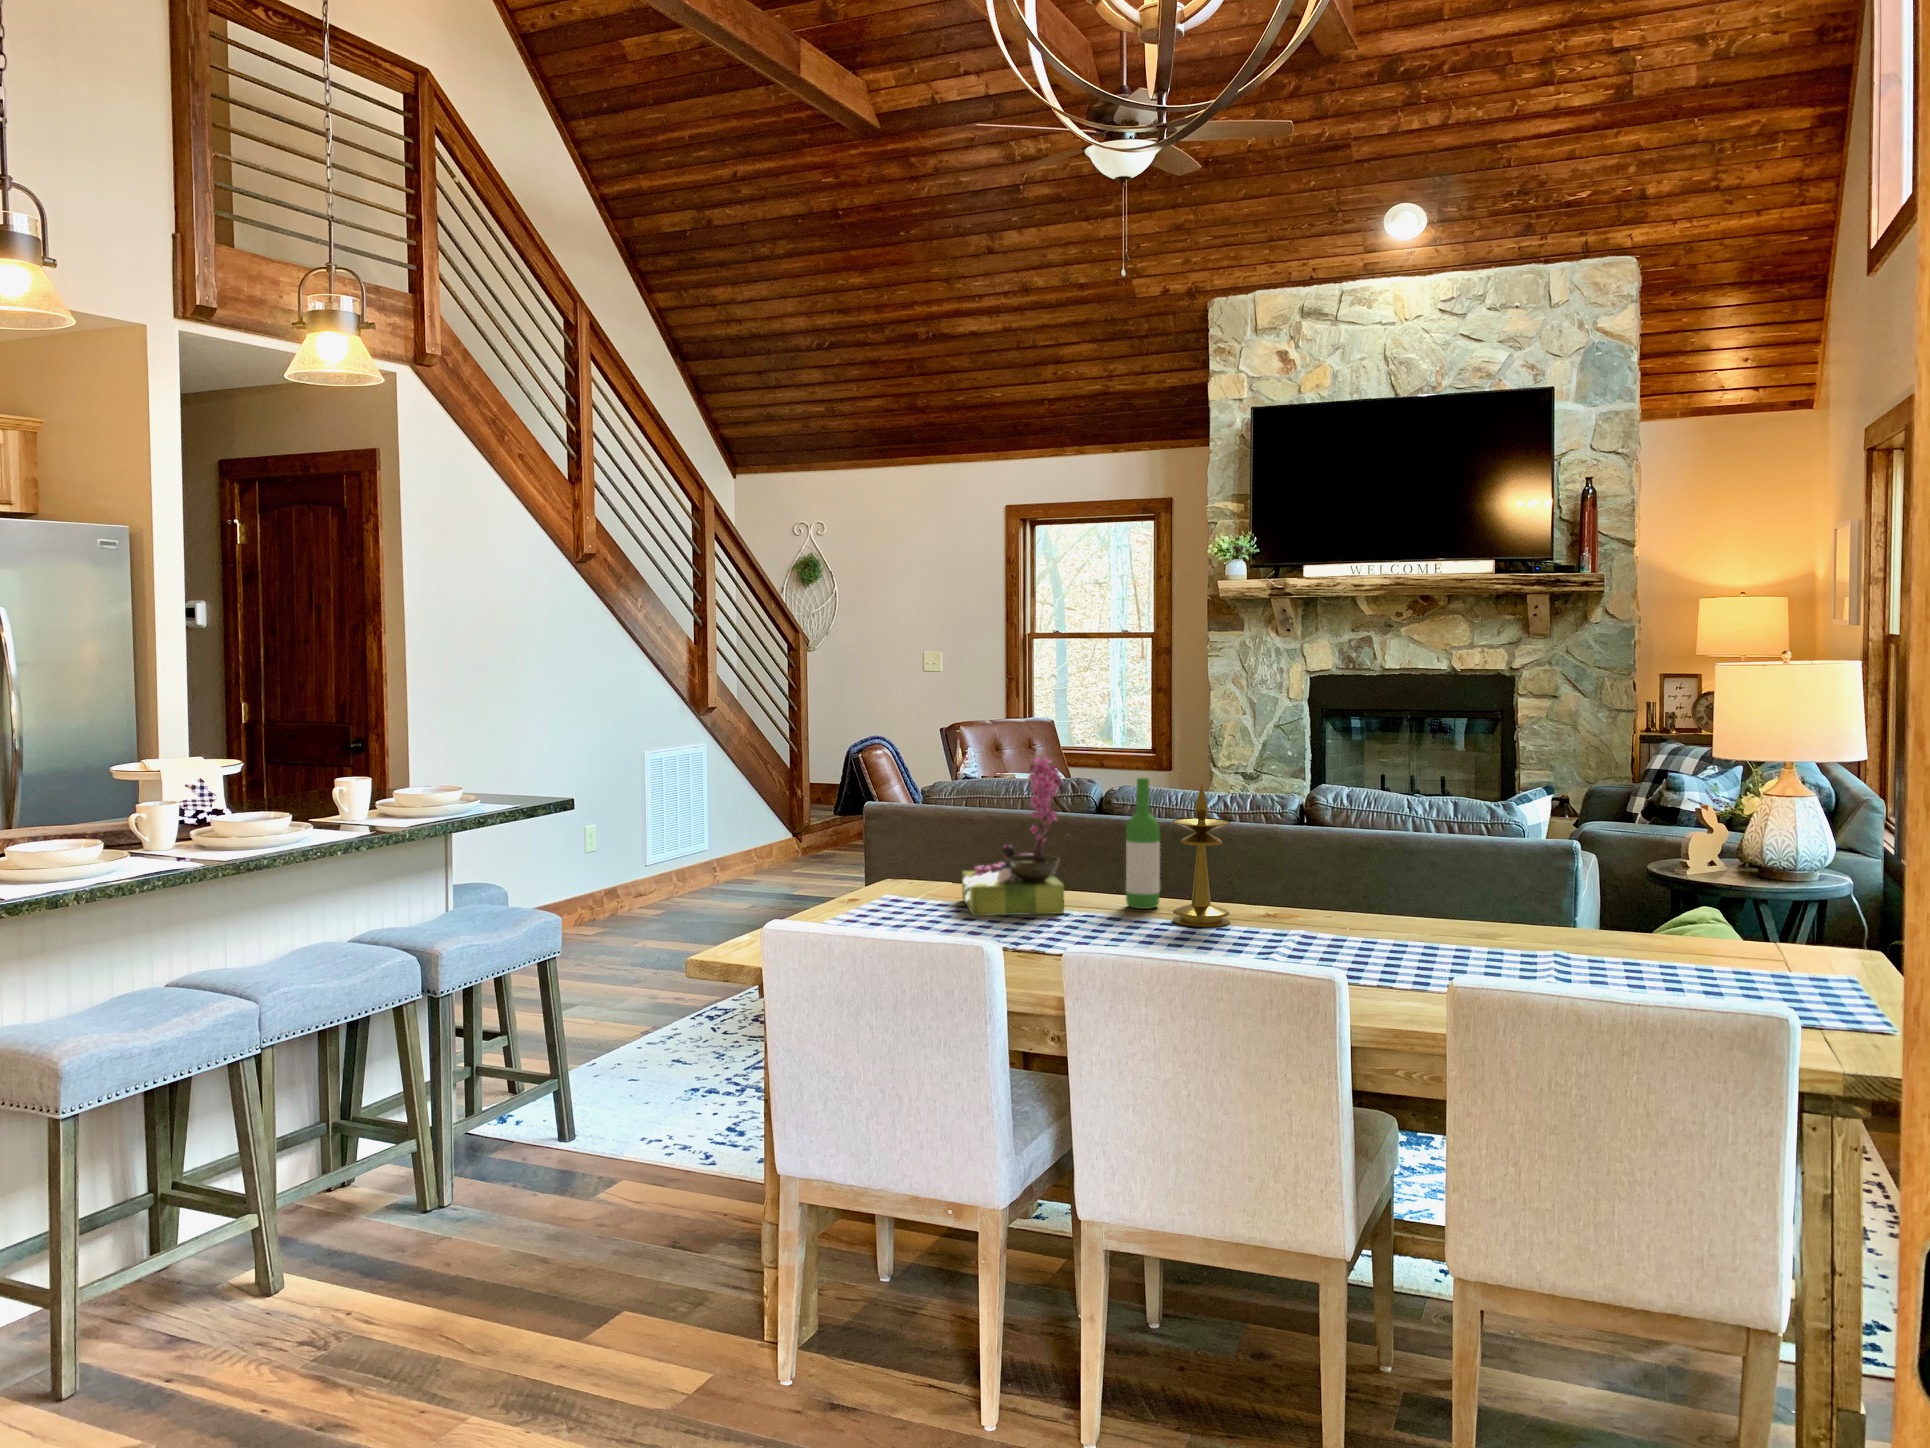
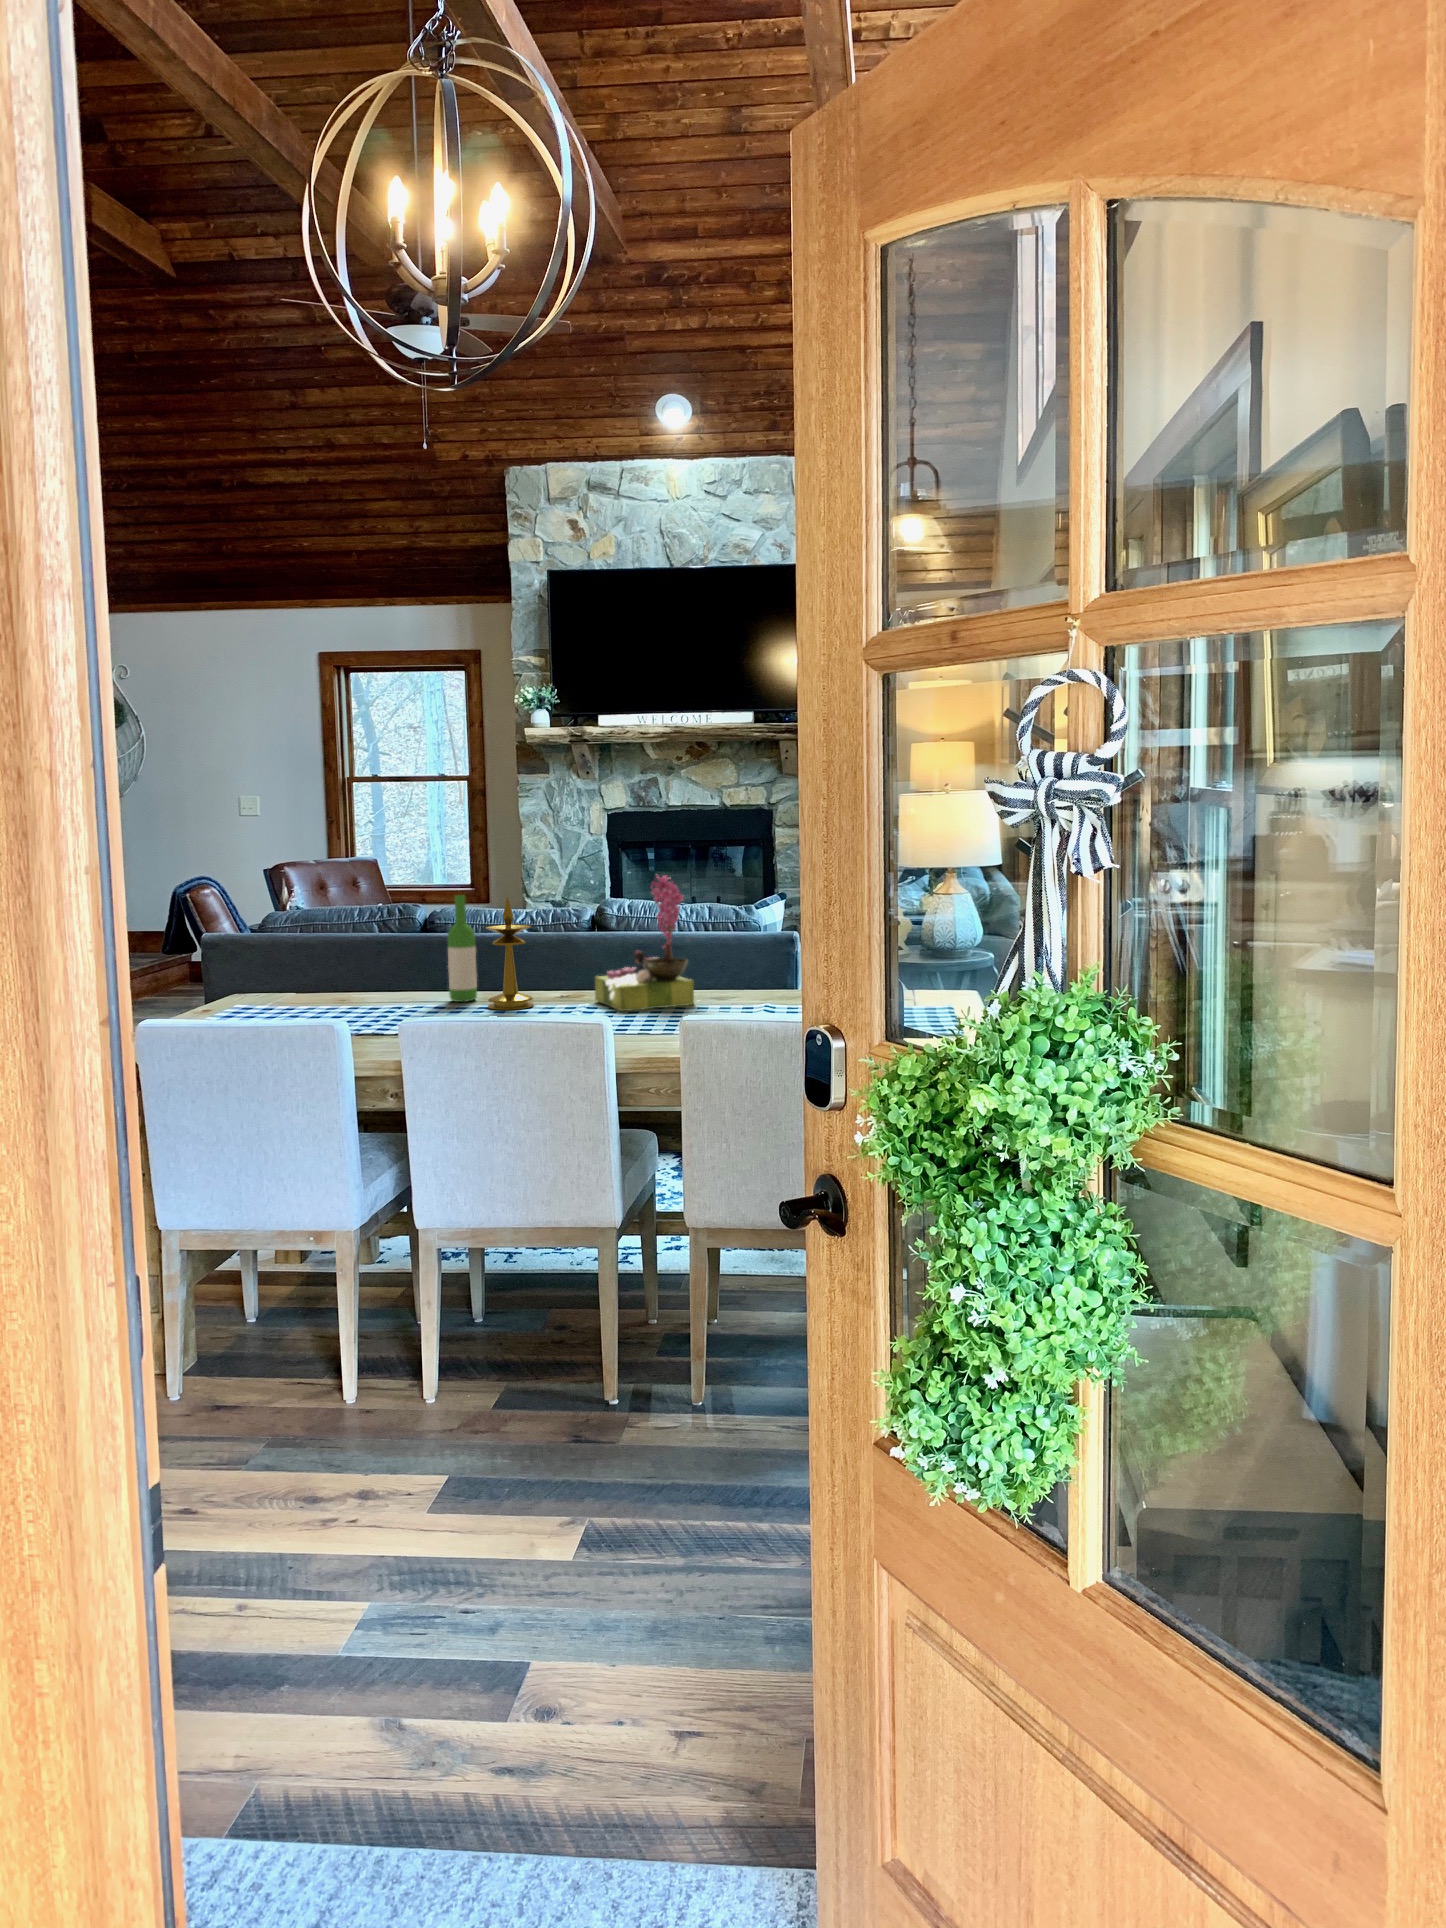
flower arrangement: present [962,757,1064,916] -> present [595,874,694,1011]

